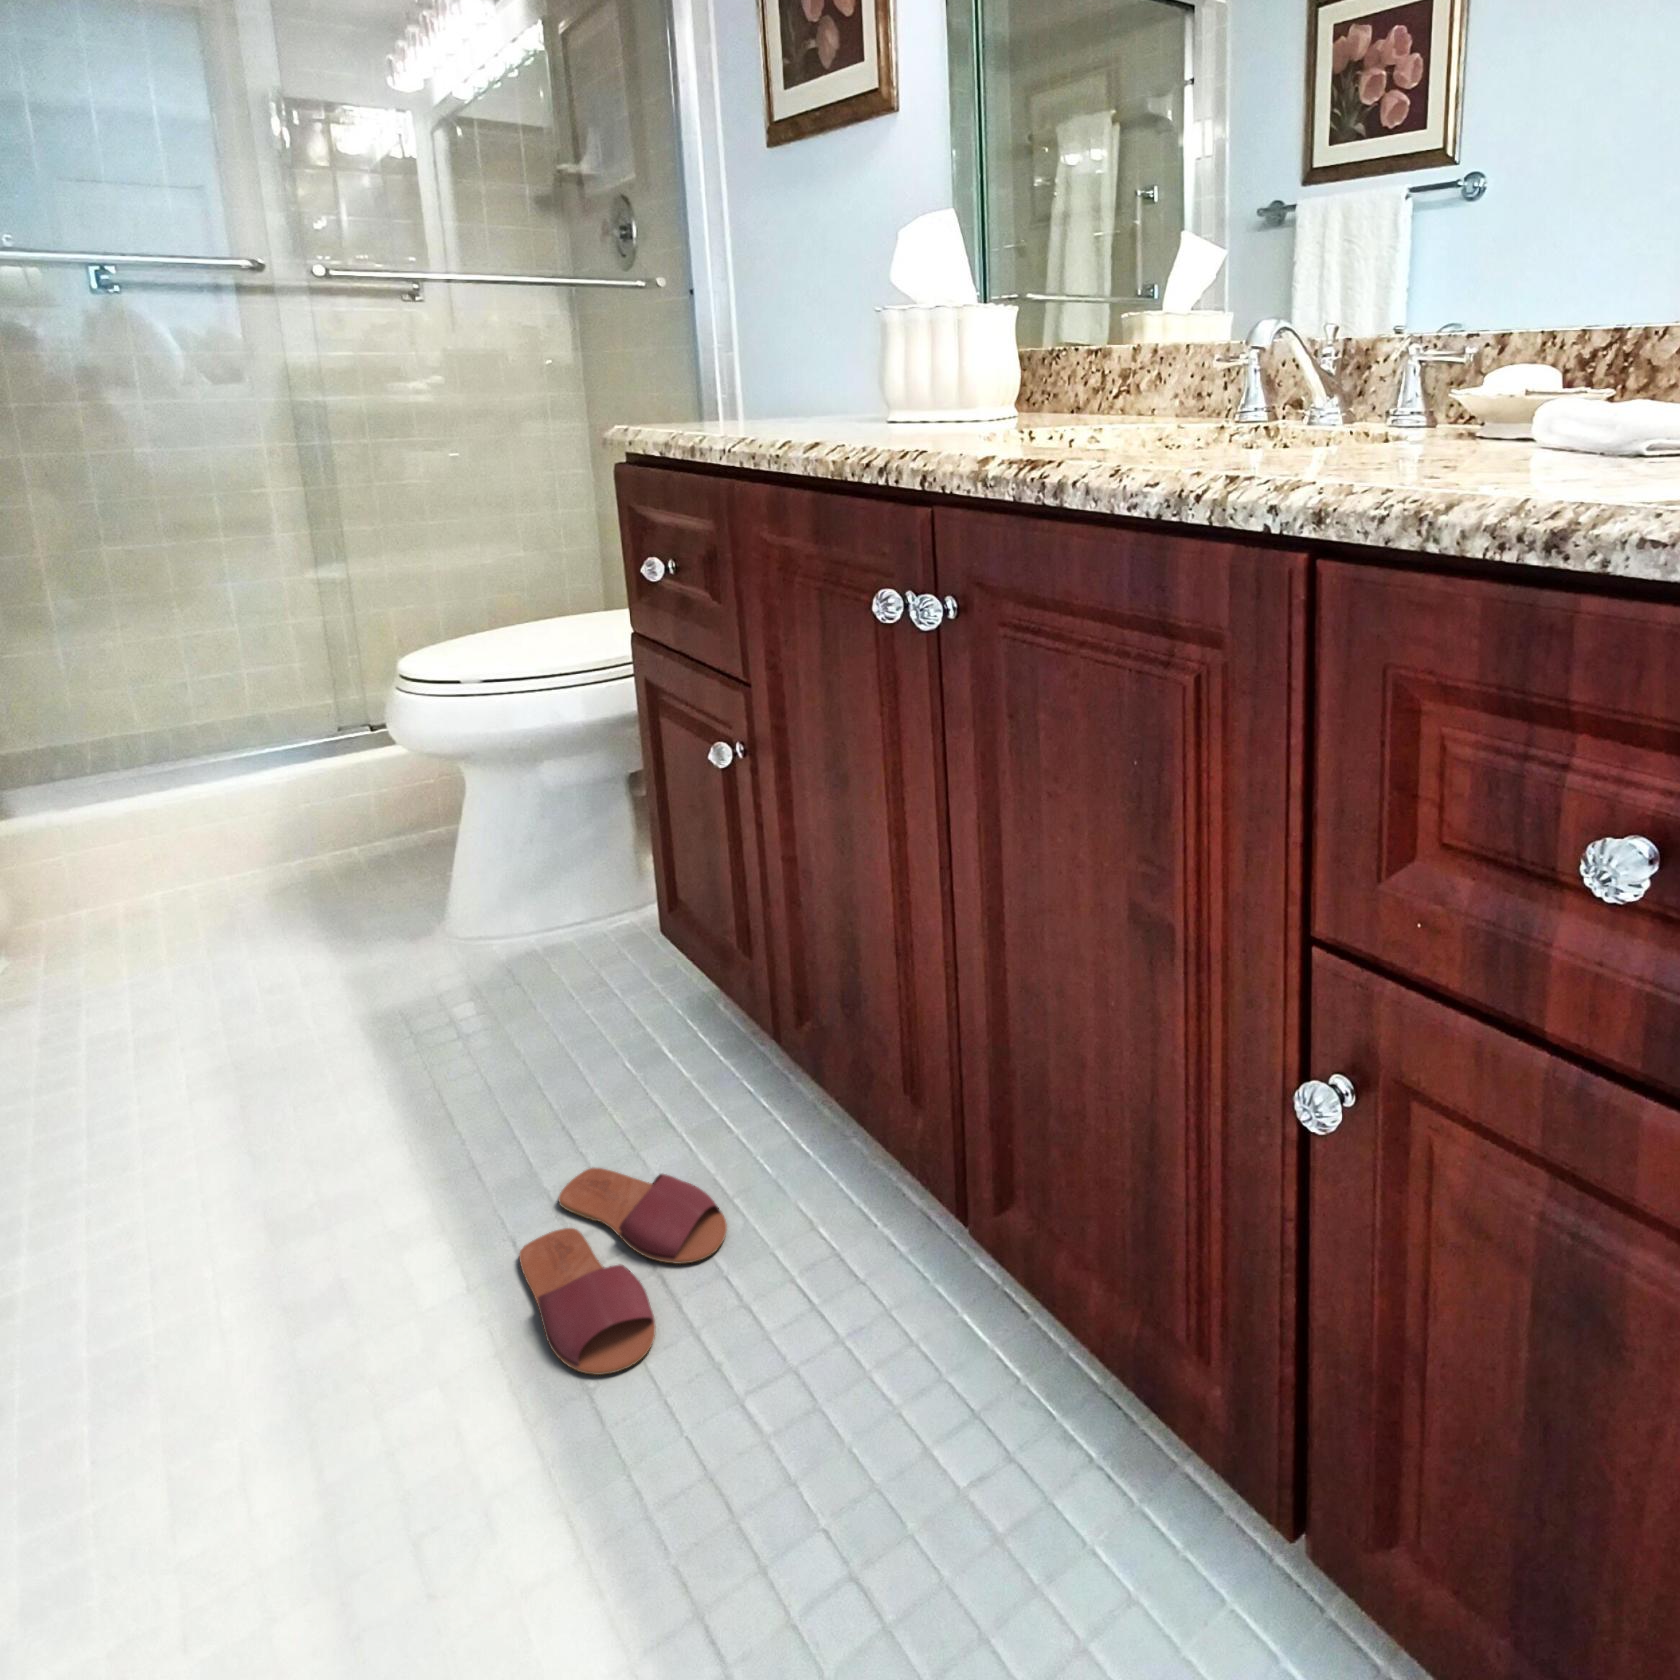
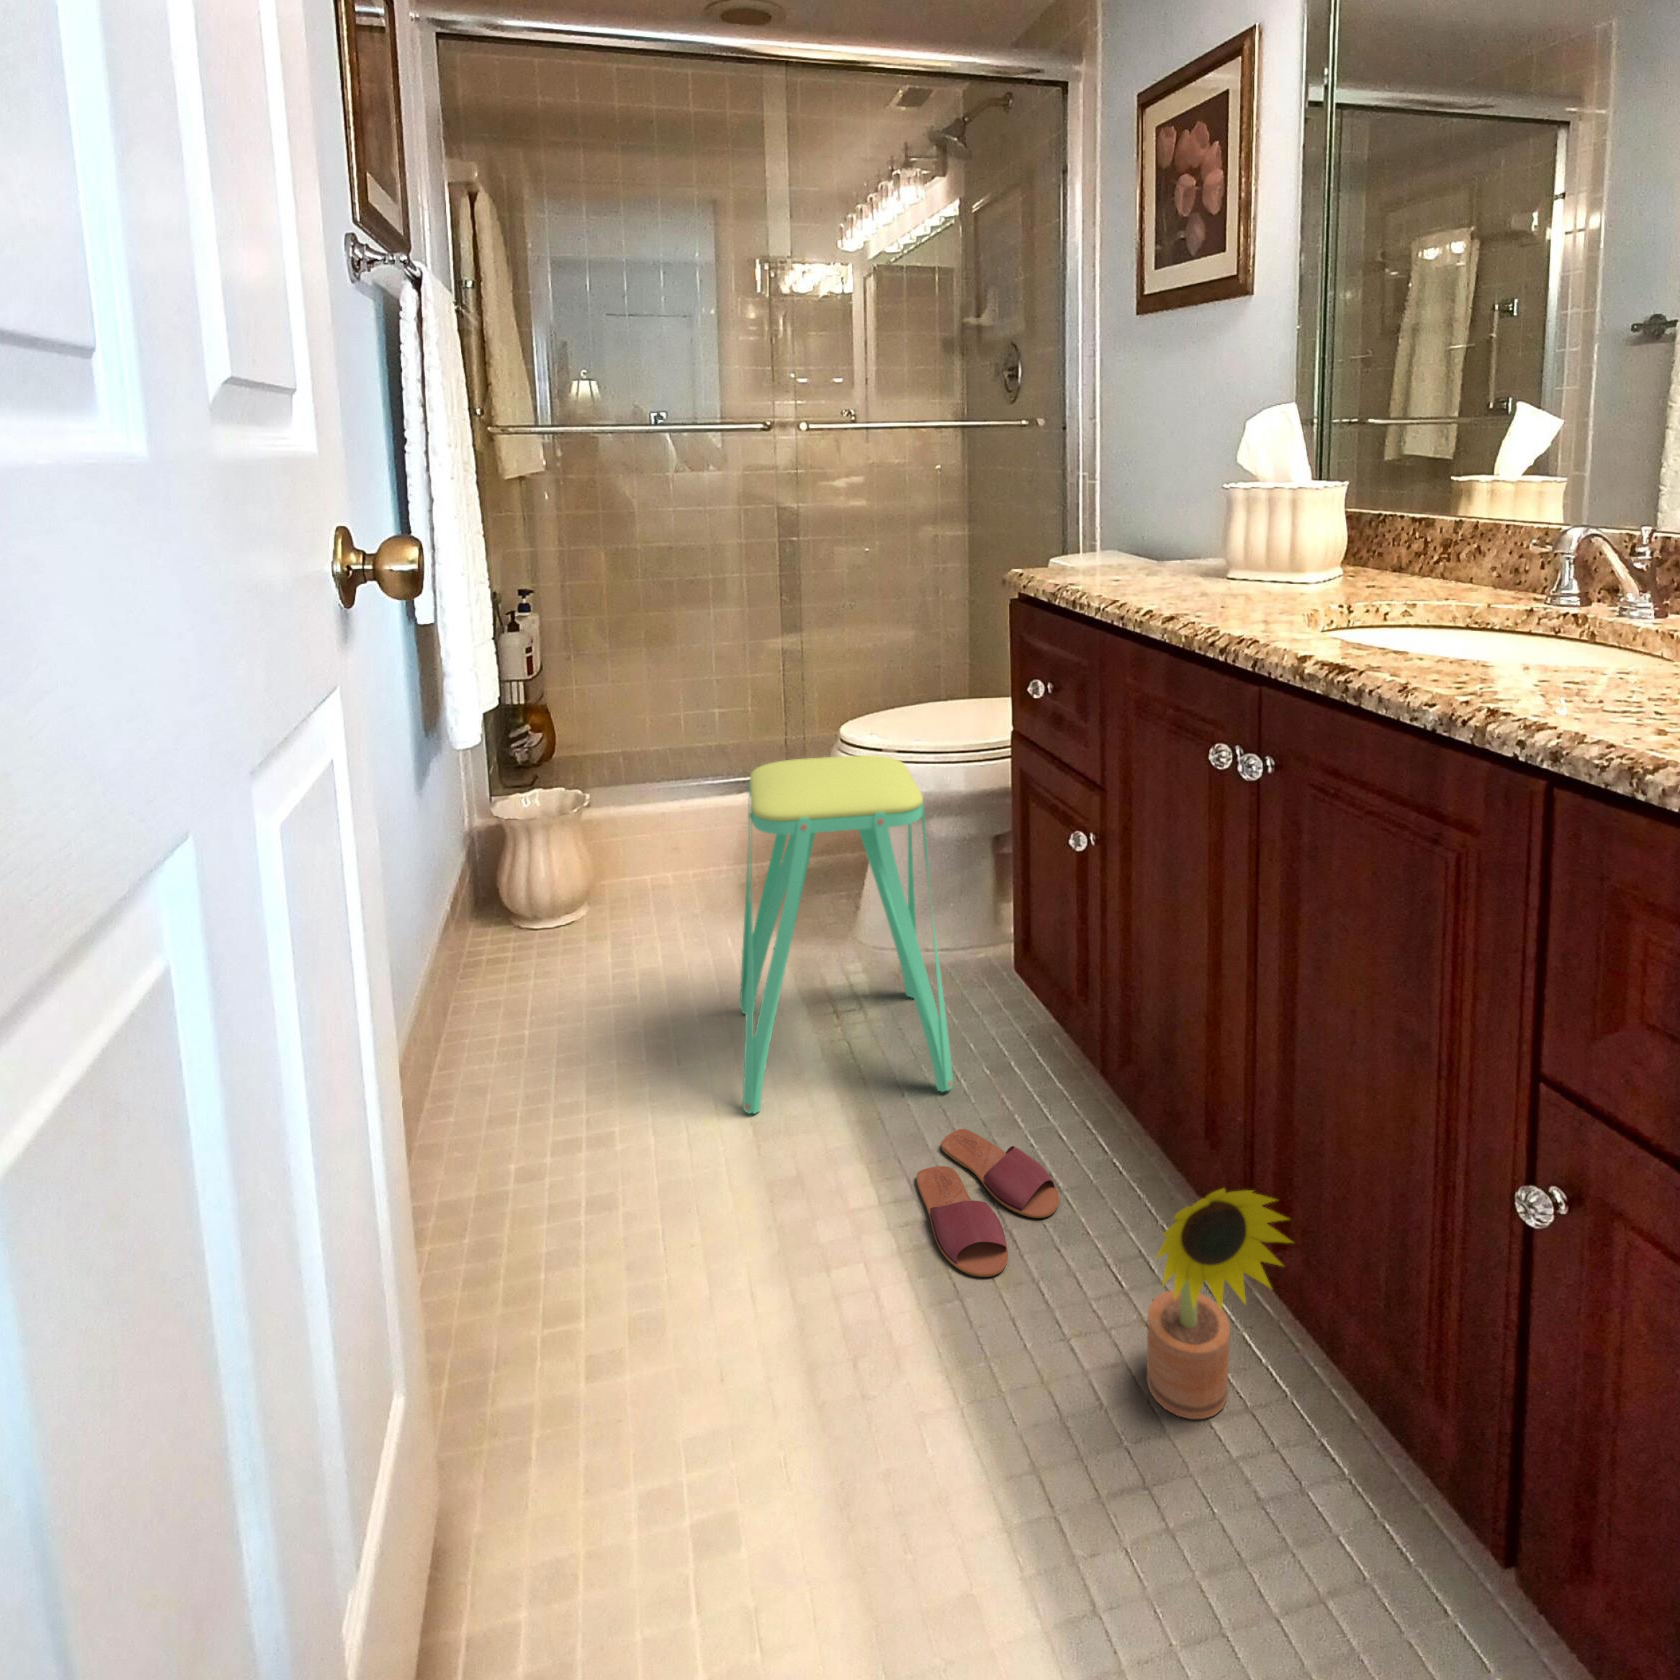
stool: none [198,691,577,1237] -> present [740,755,953,1113]
decorative plant: none [844,1166,1023,1475] -> present [1147,1188,1292,1419]

